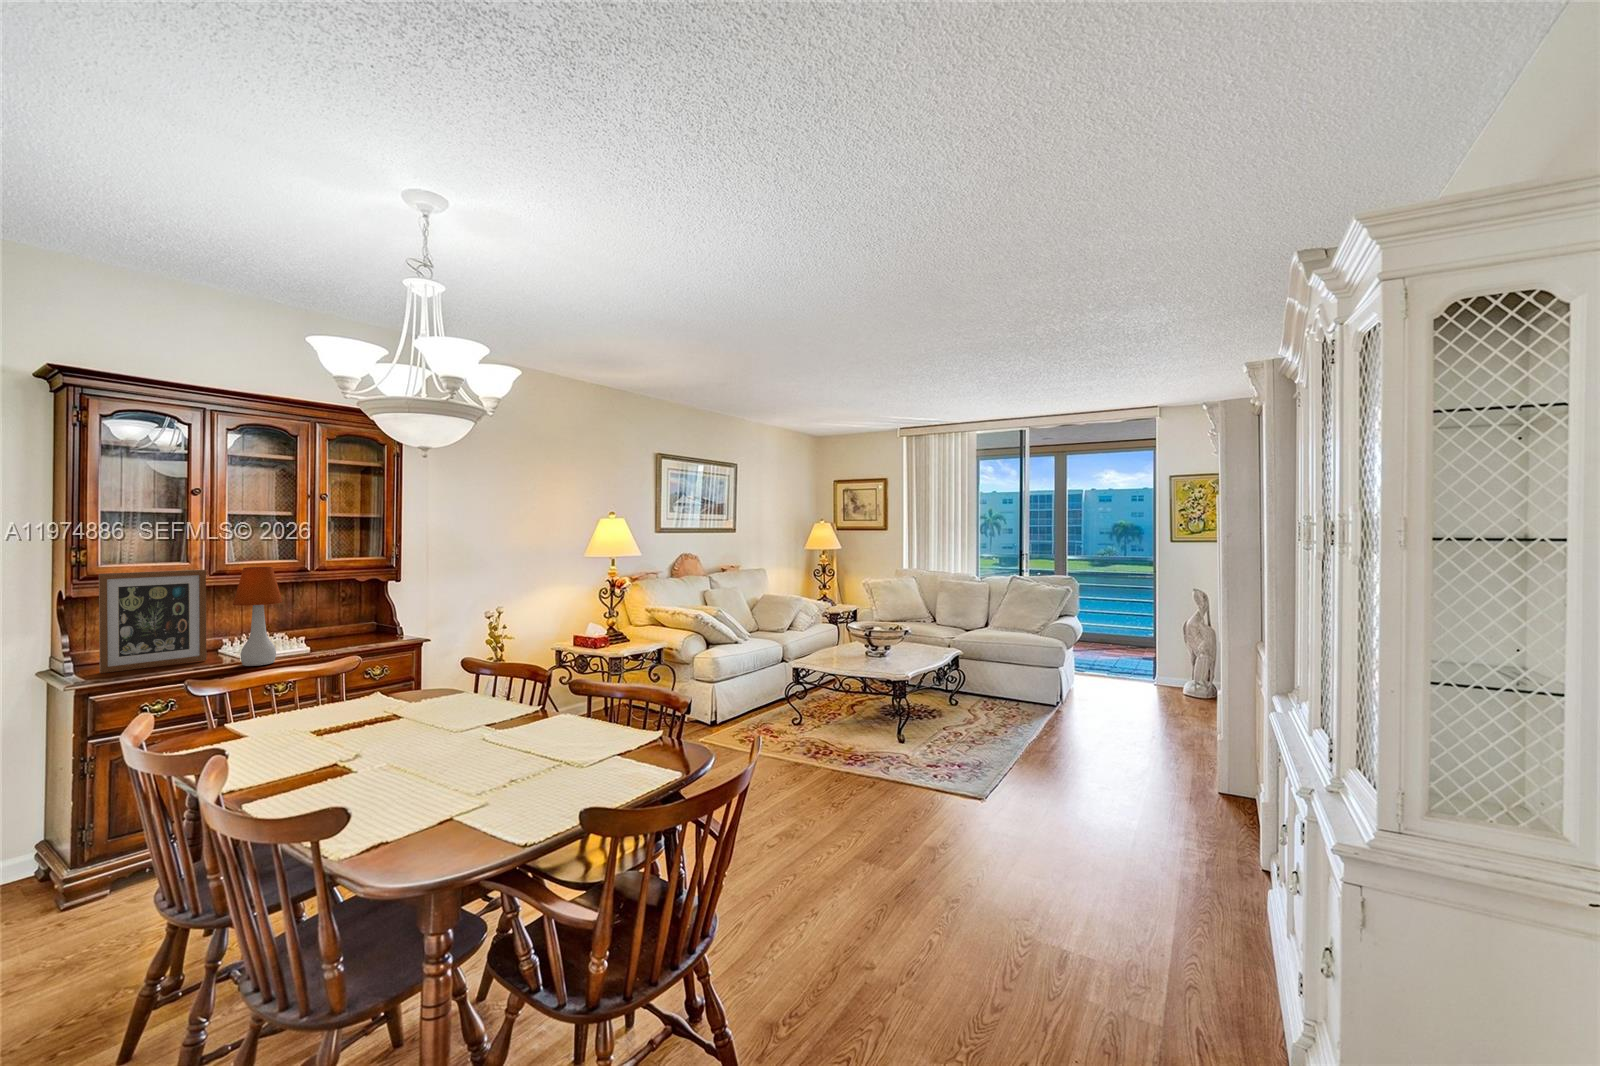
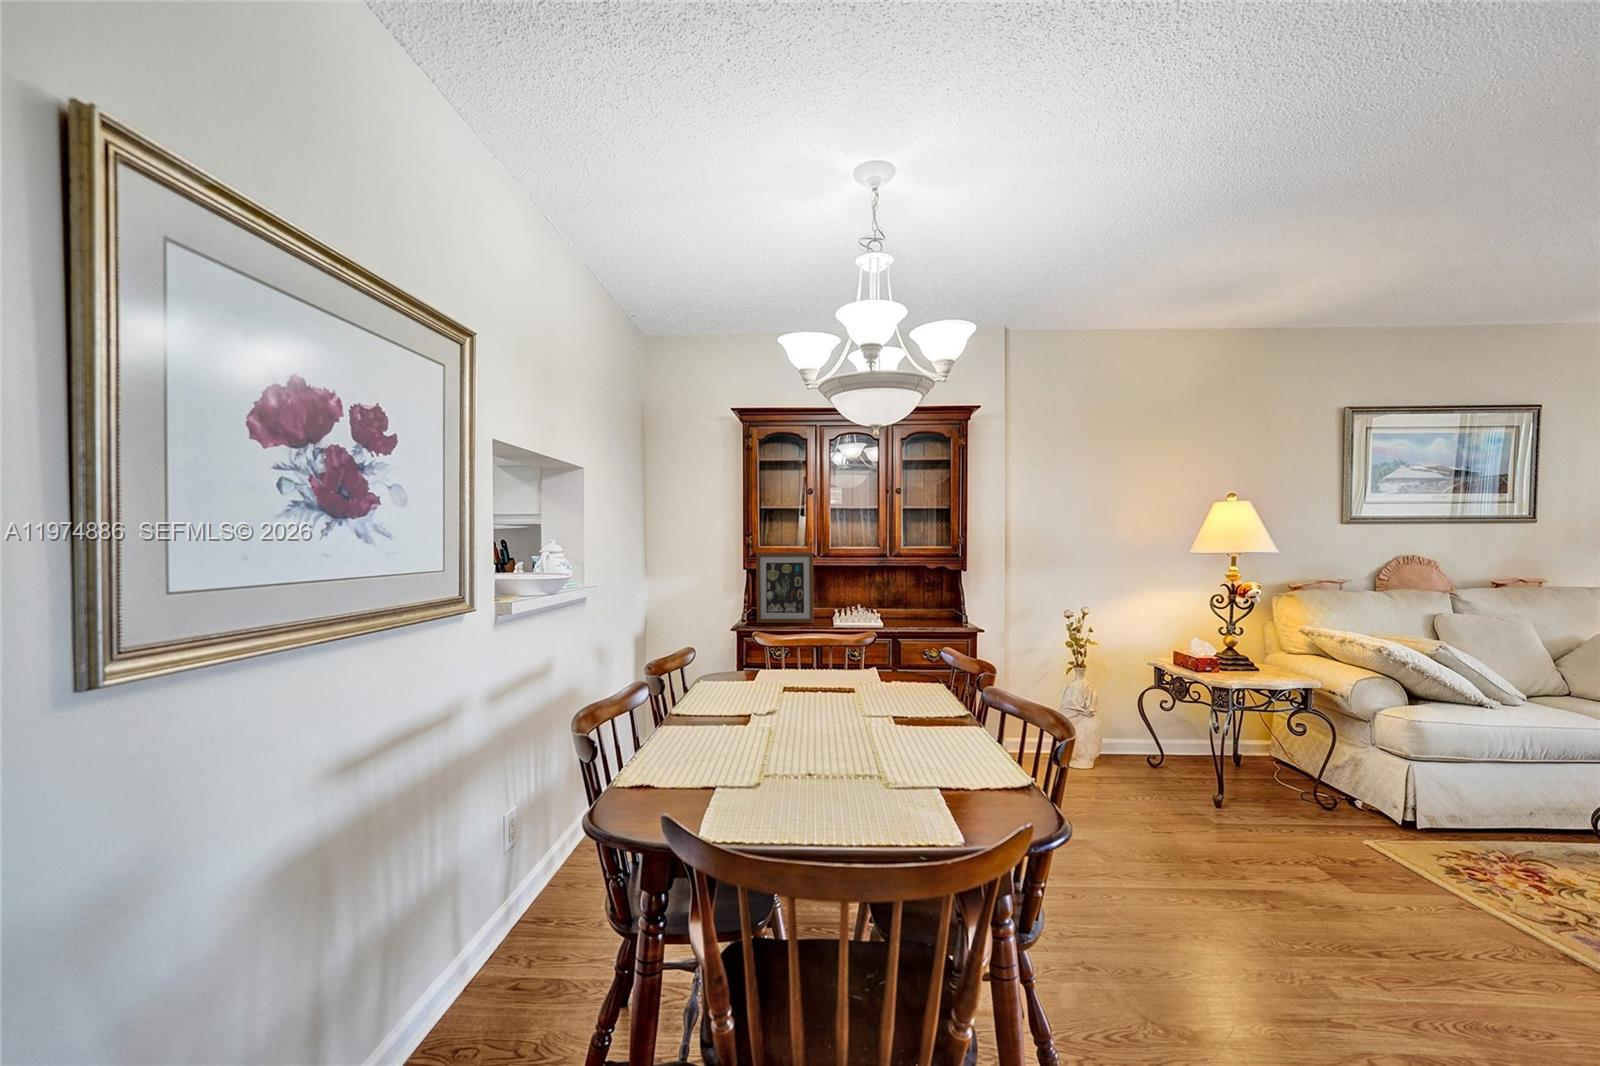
table lamp: present [233,567,283,666] -> none [819,551,850,631]

